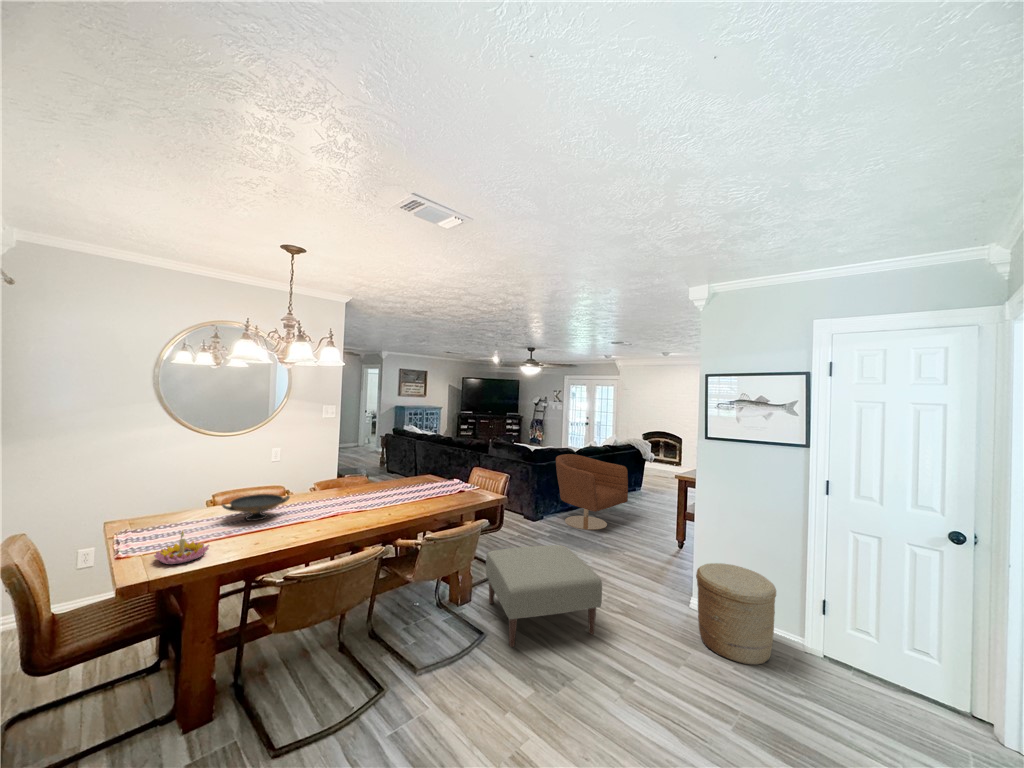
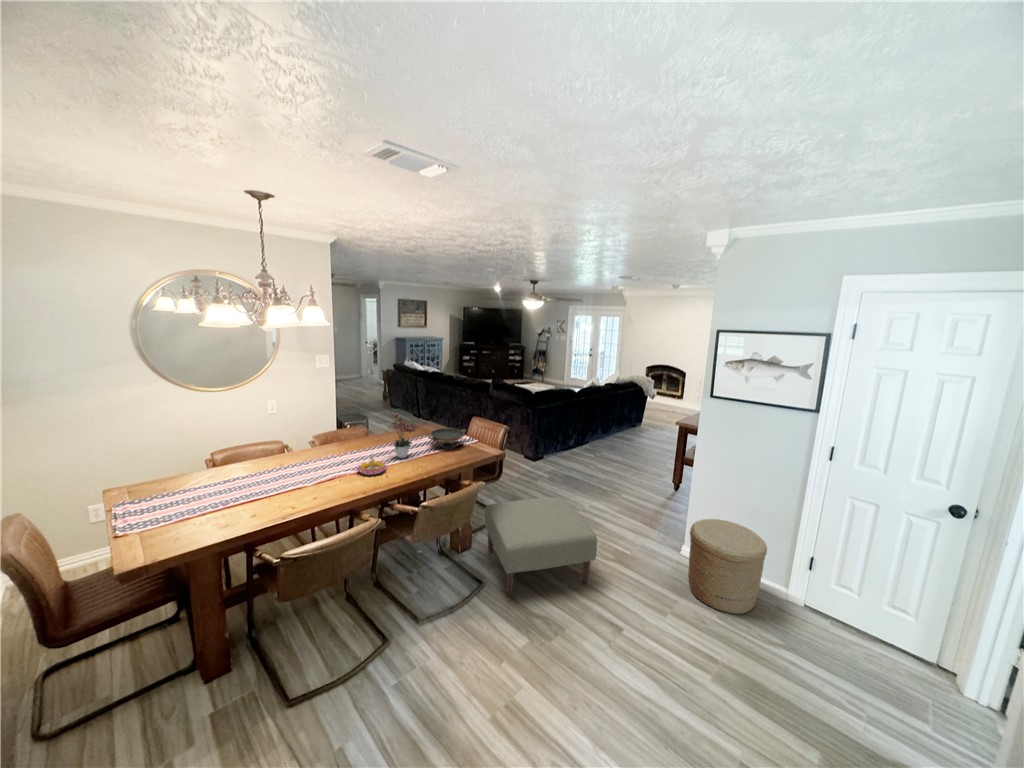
flower arrangement: none [392,452,424,500] -> present [389,414,417,458]
armchair: present [556,454,628,530] -> none [557,396,630,472]
decorative bowl: present [222,494,290,521] -> present [428,428,466,448]
candle holder: present [154,531,209,565] -> present [356,455,387,475]

